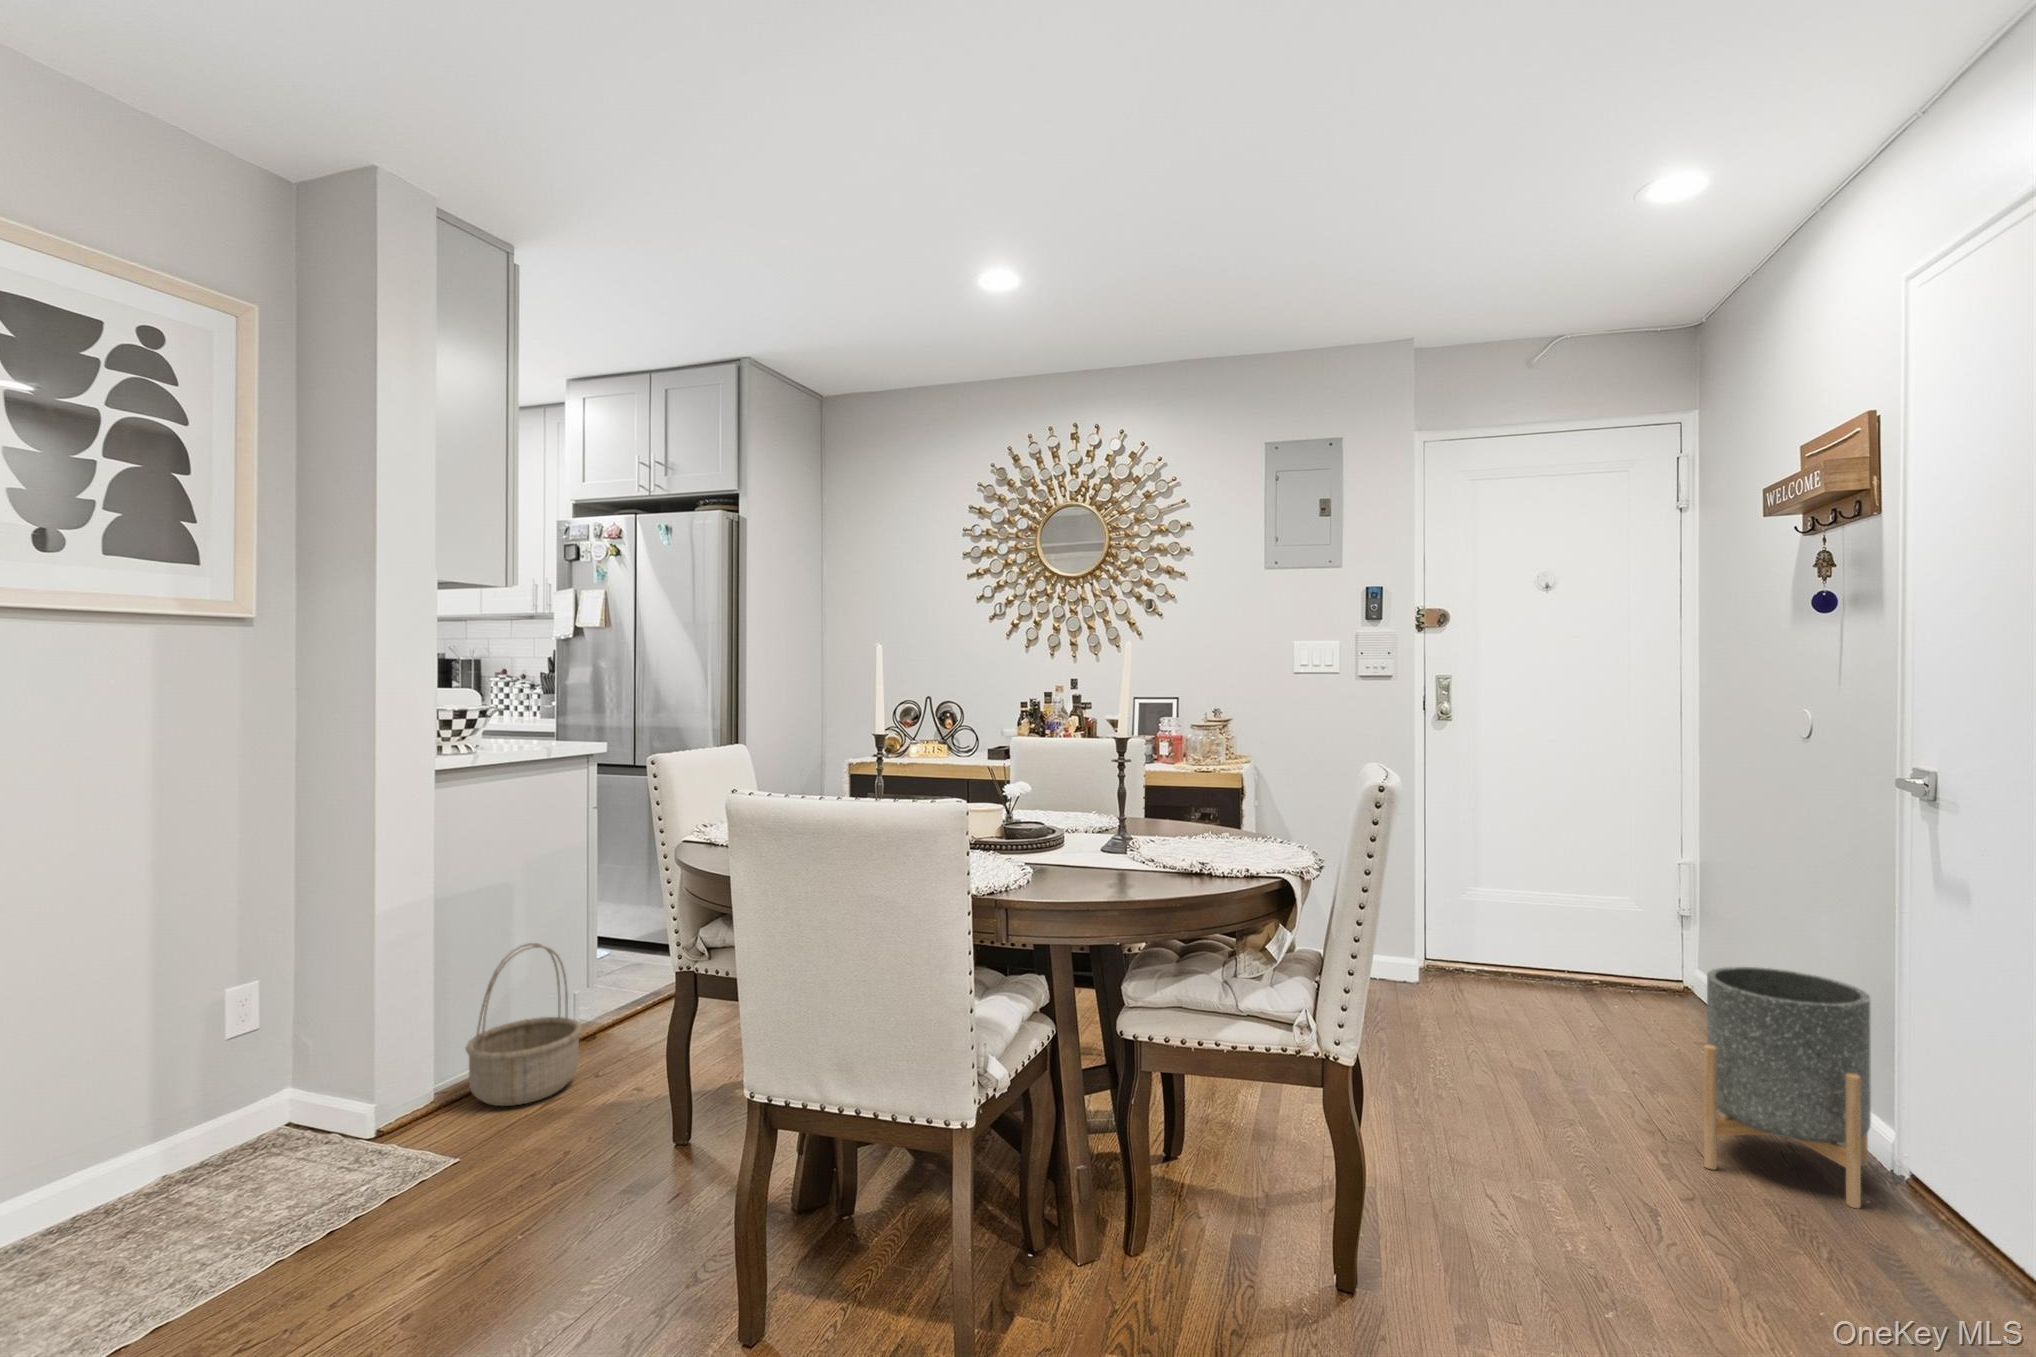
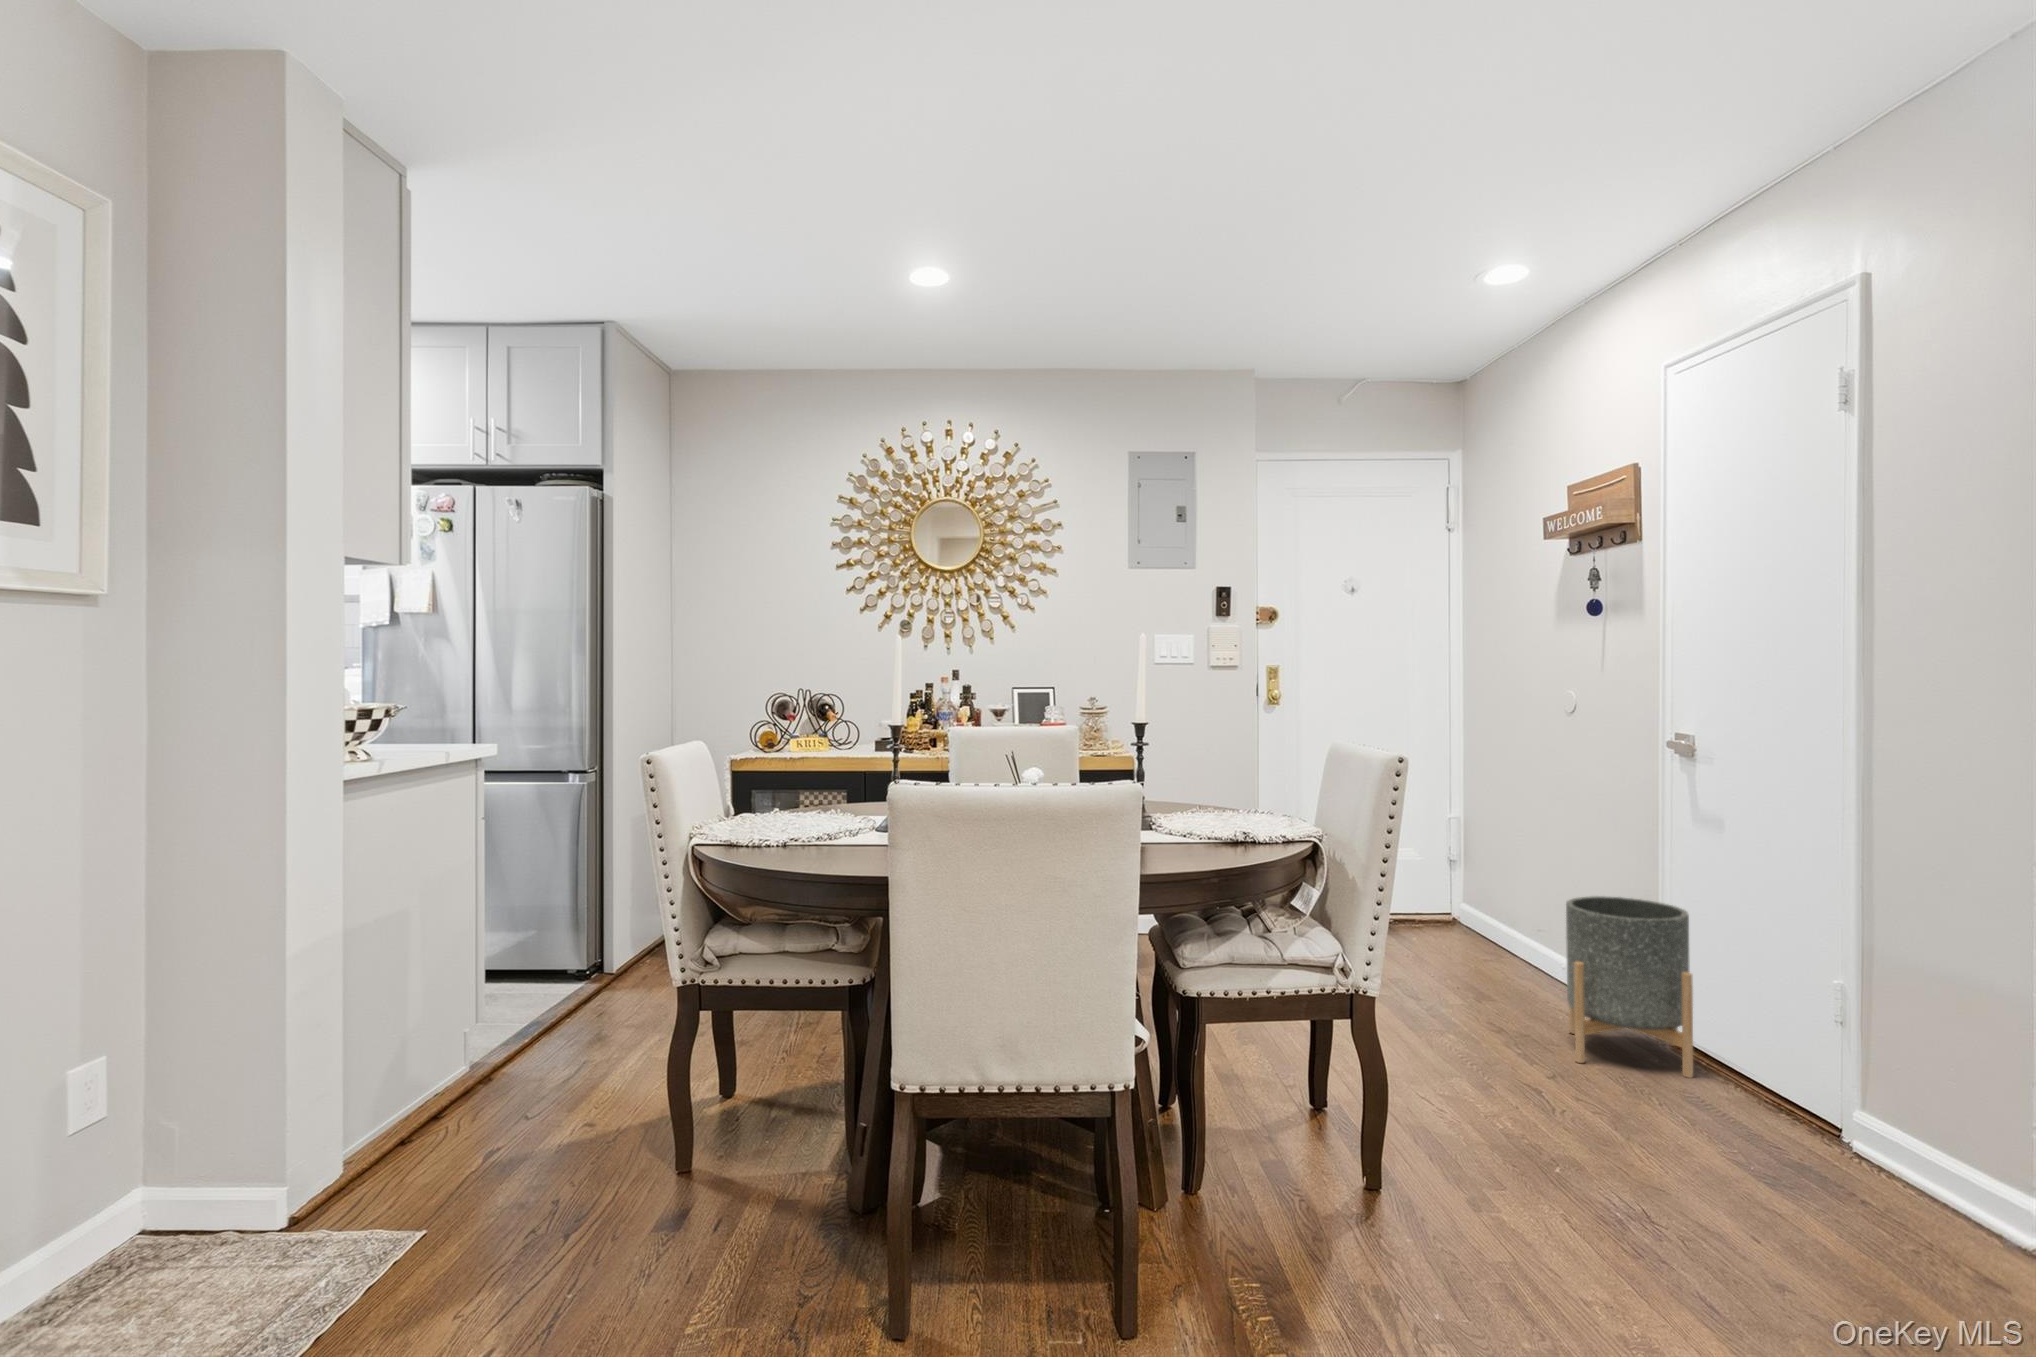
basket: present [465,943,582,1106] -> none [380,973,514,1164]

